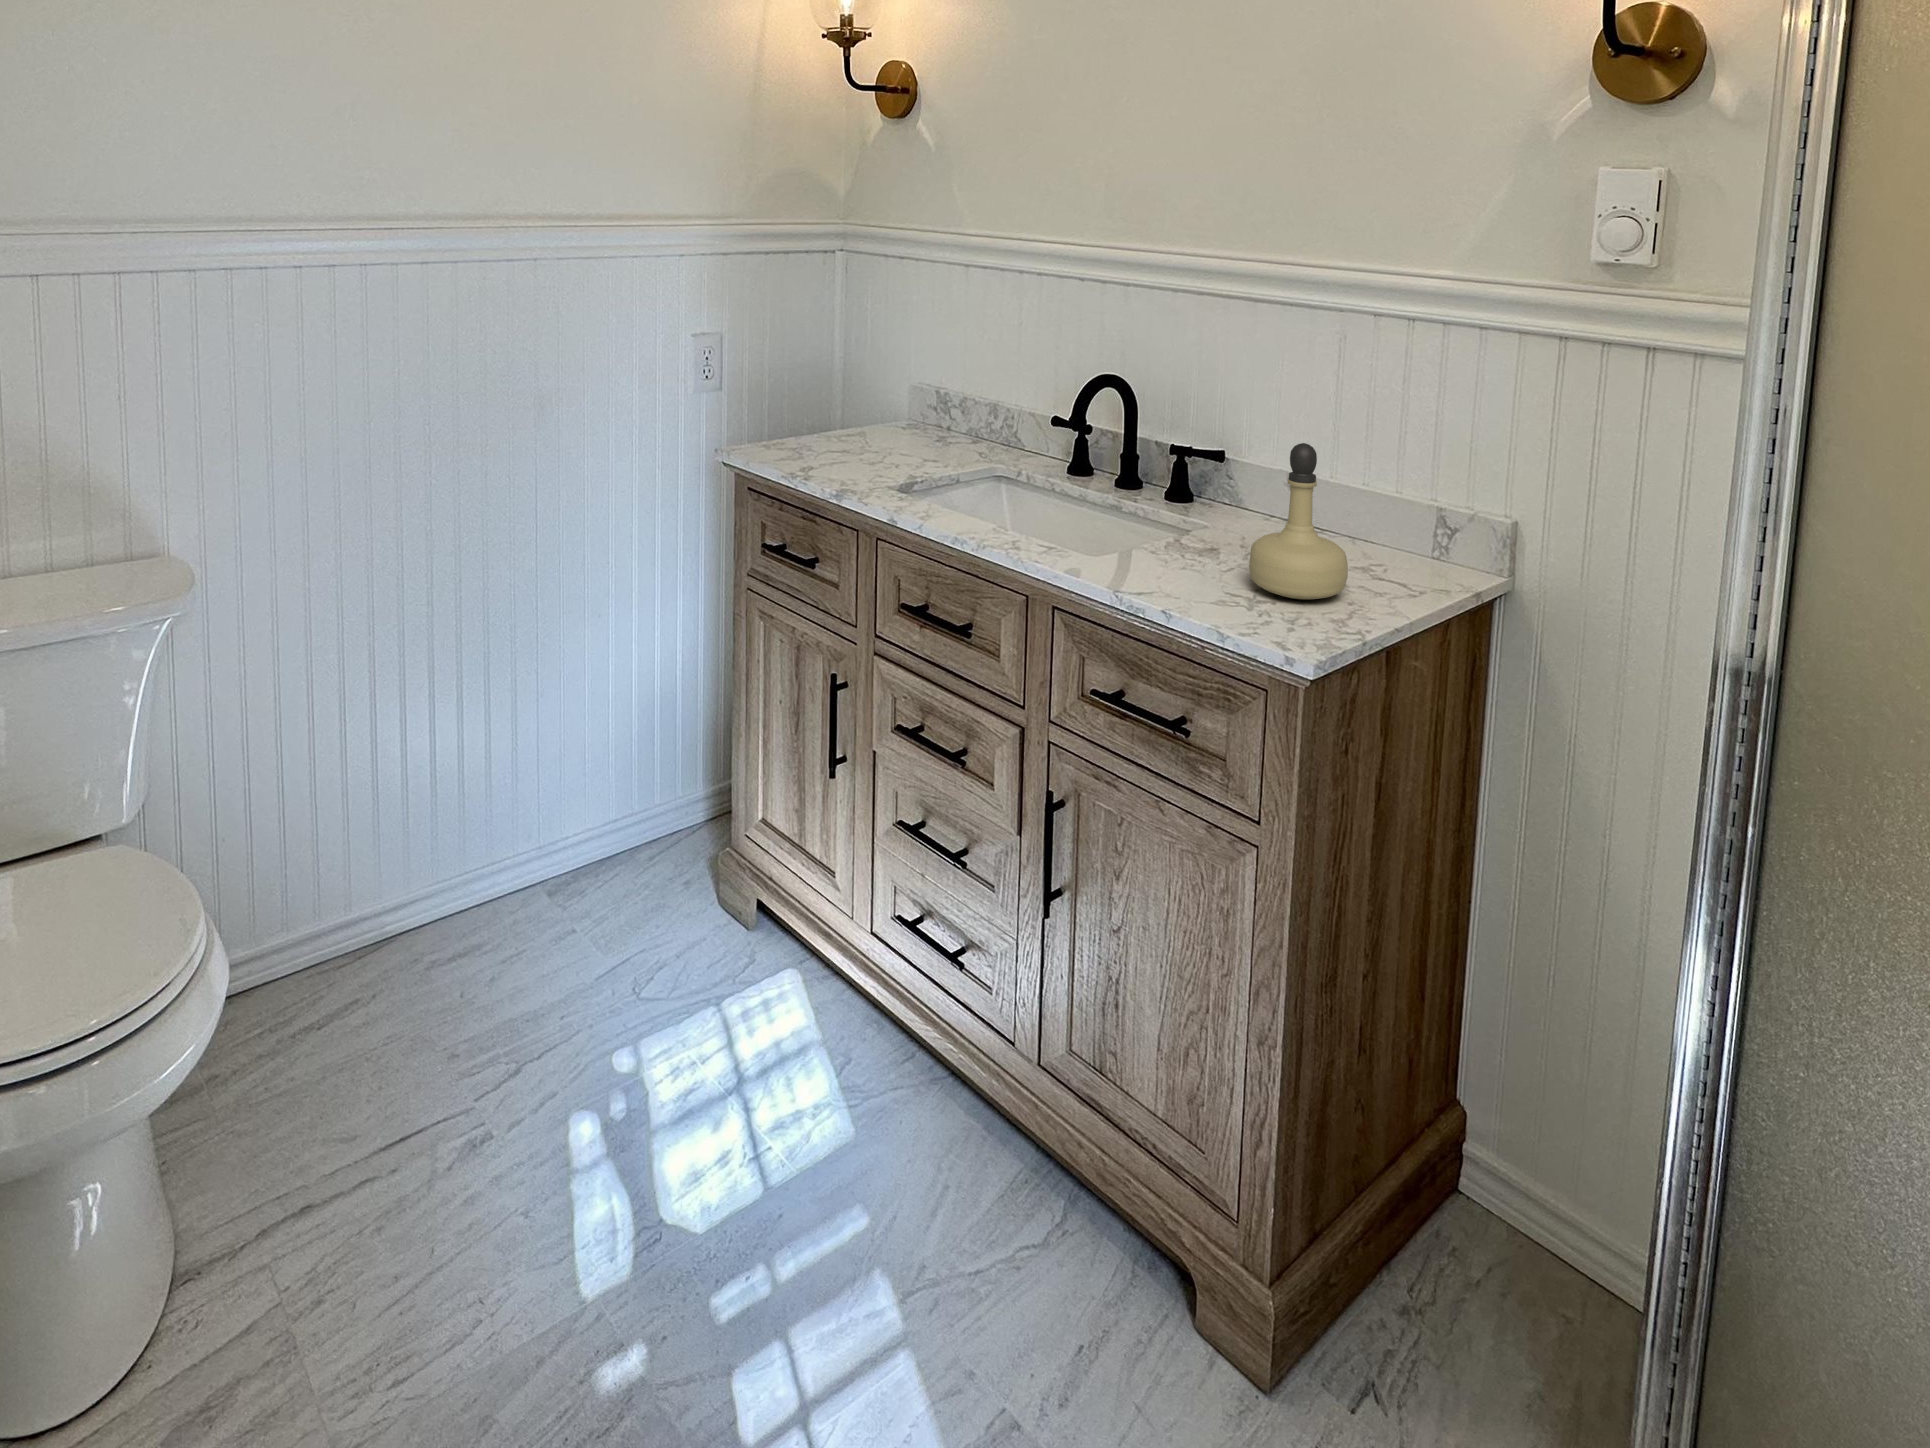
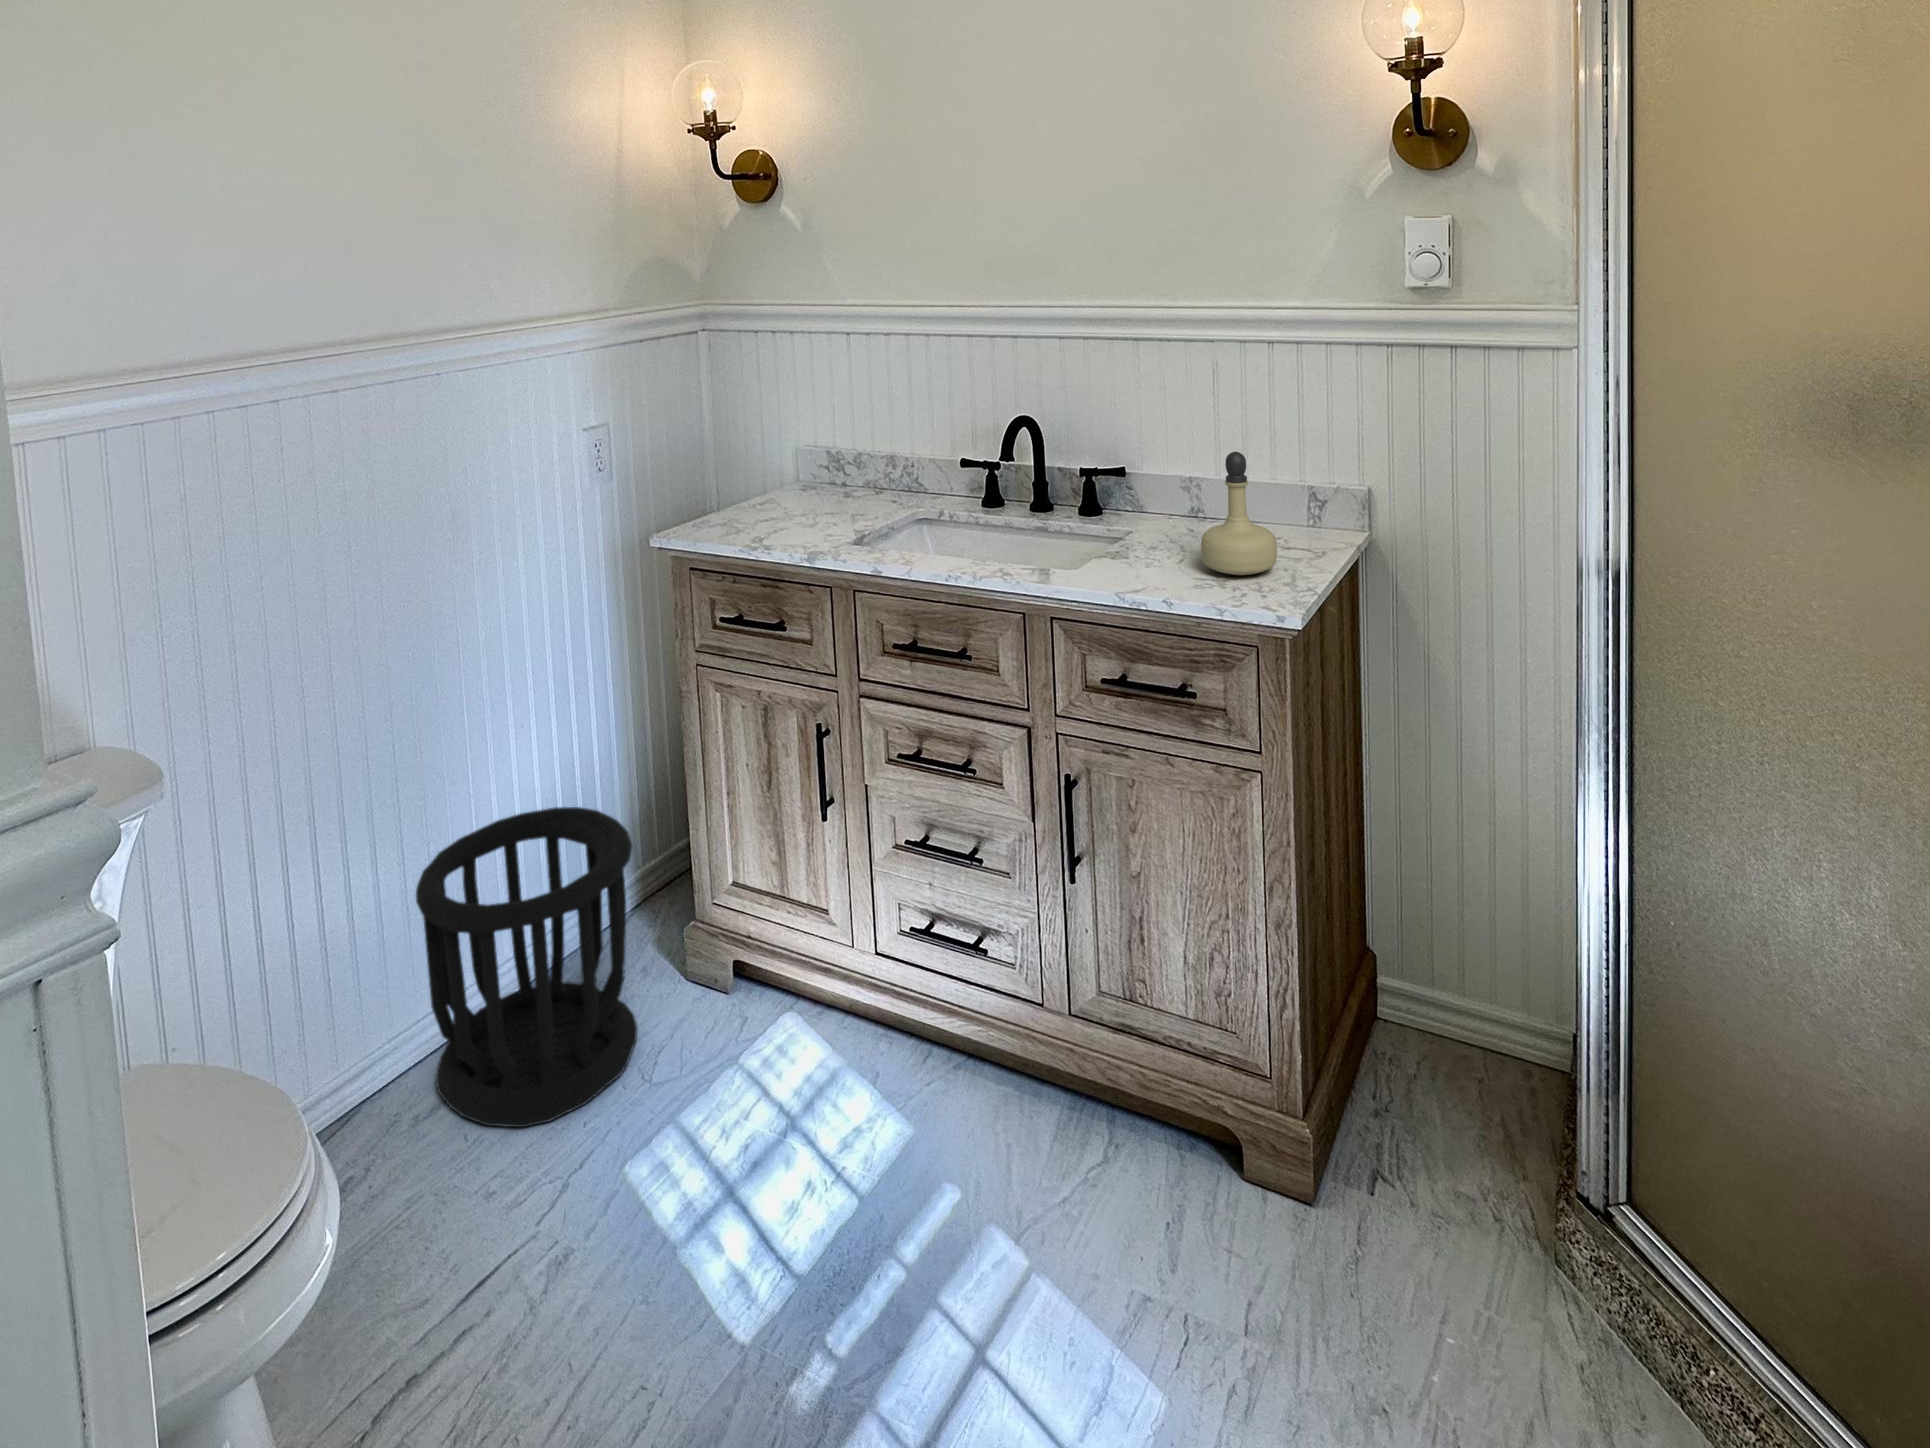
wastebasket: none [443,703,655,1007] -> present [416,807,637,1127]

